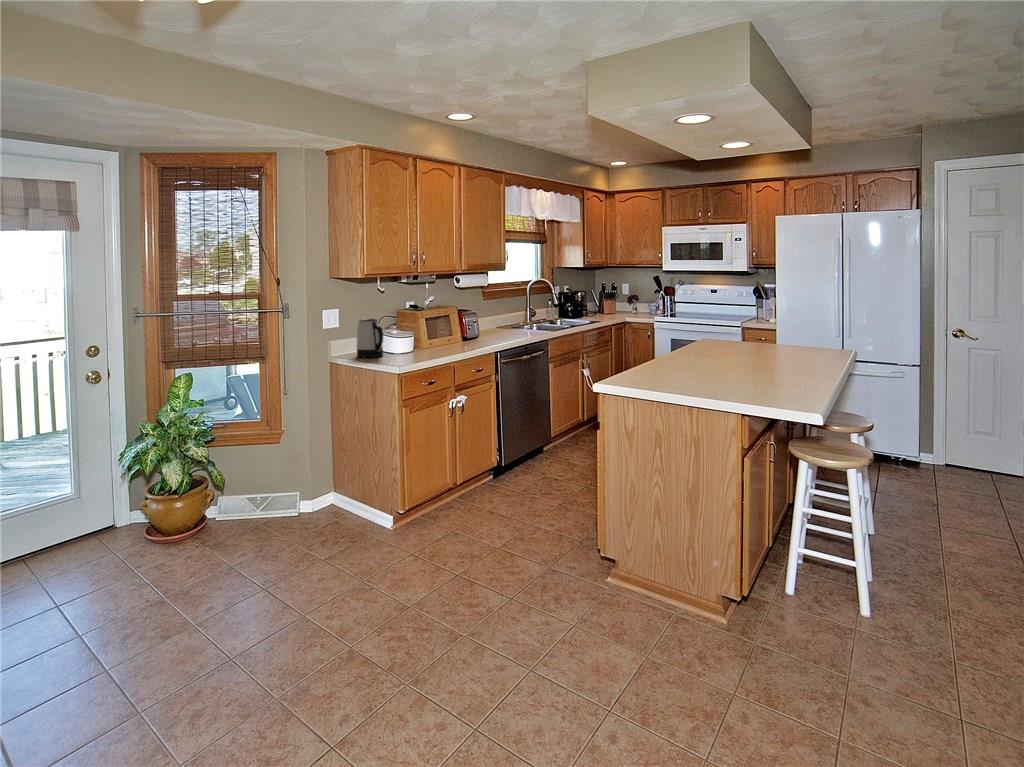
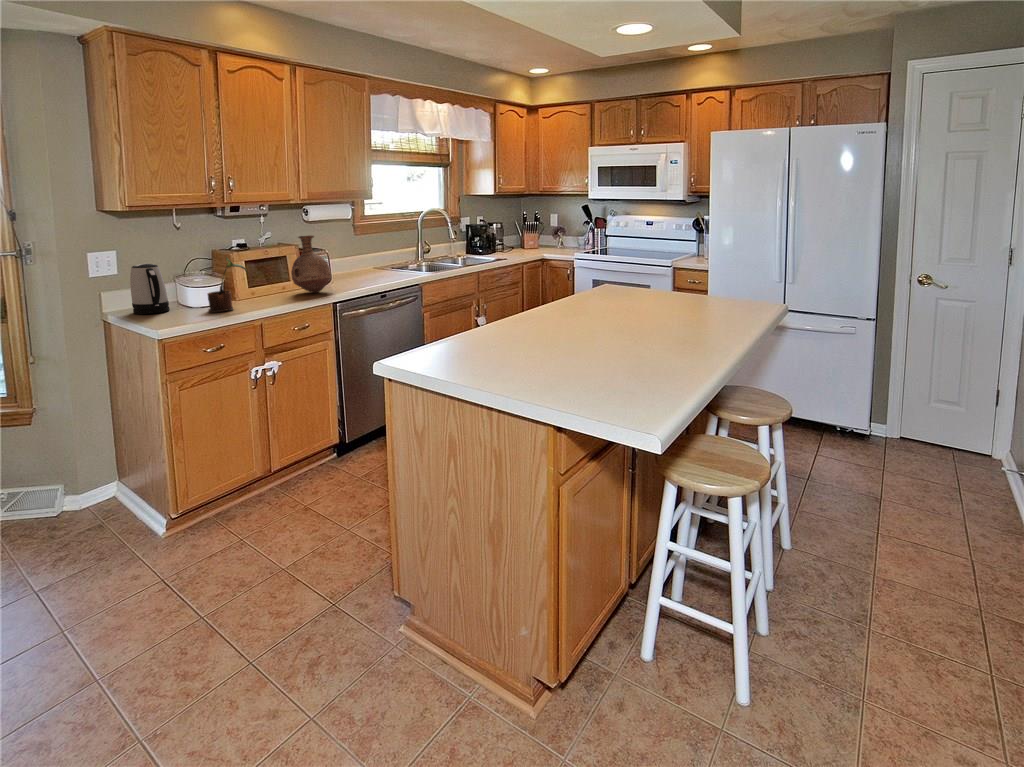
vase: none [461,298,492,344] -> present [291,235,332,293]
potted plant: none [413,312,444,356] -> present [208,258,248,312]

